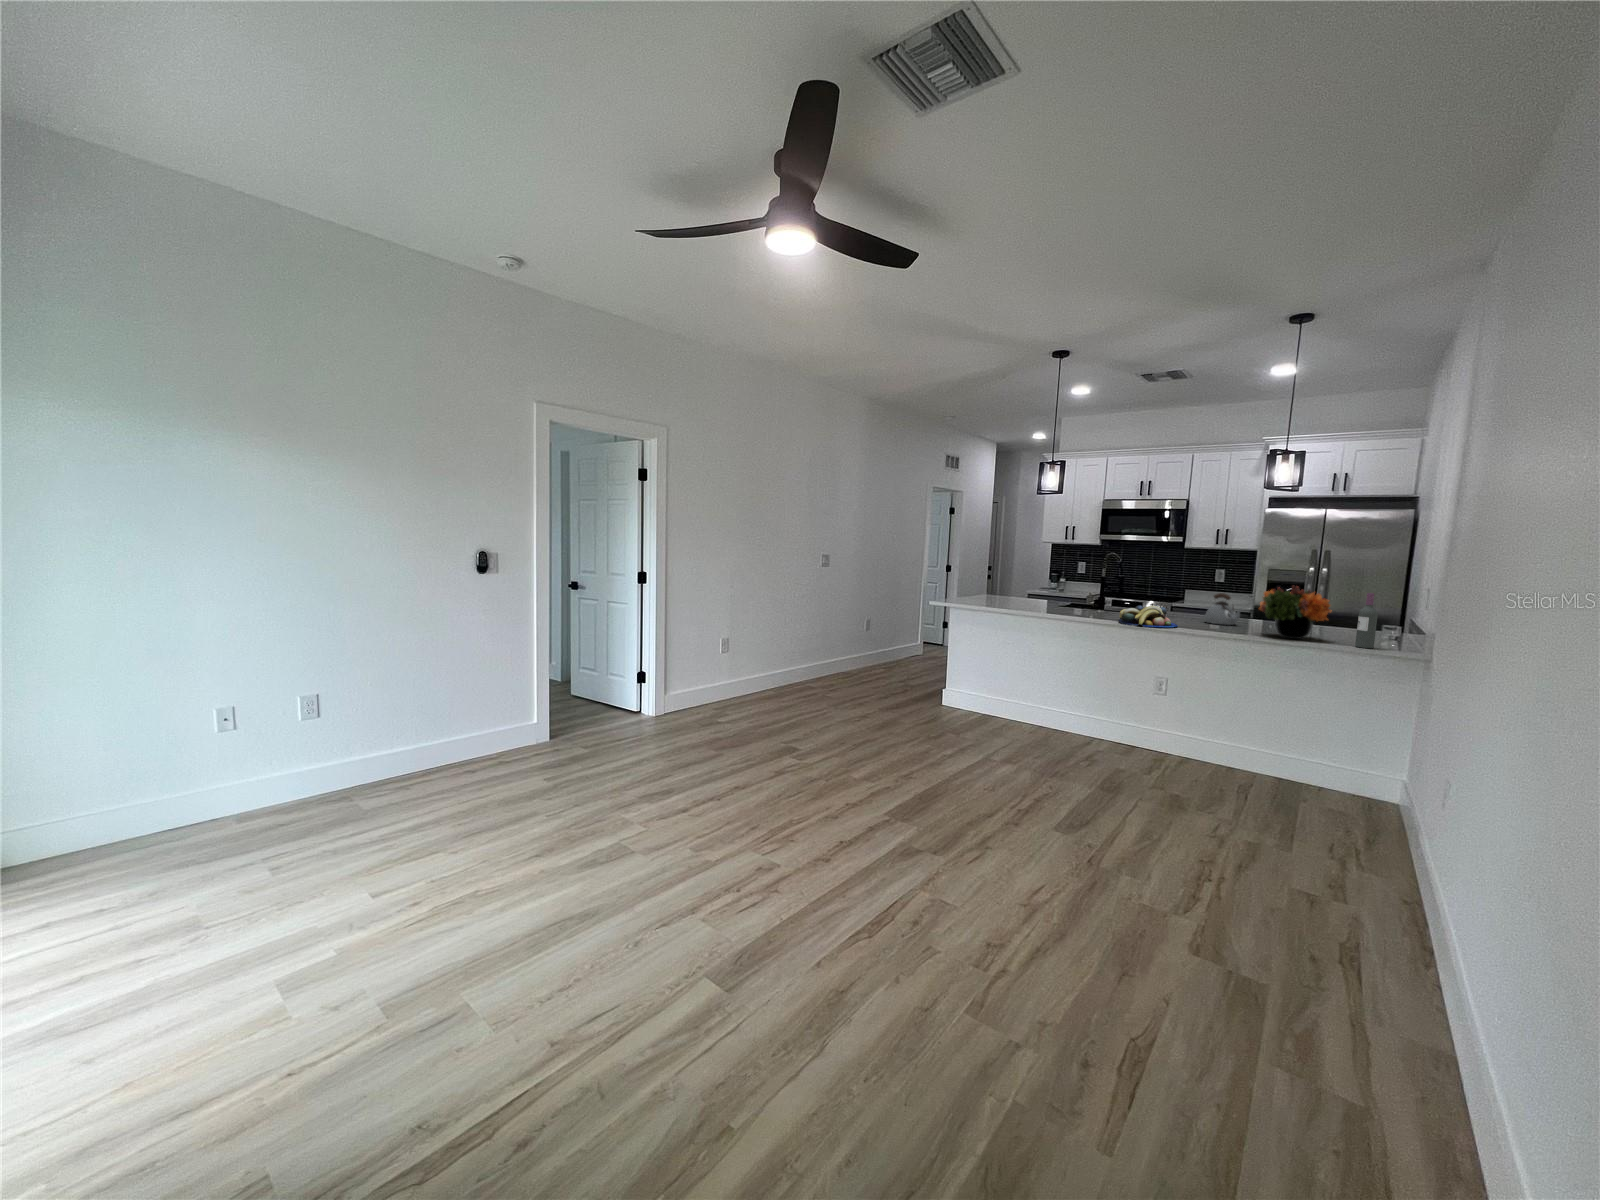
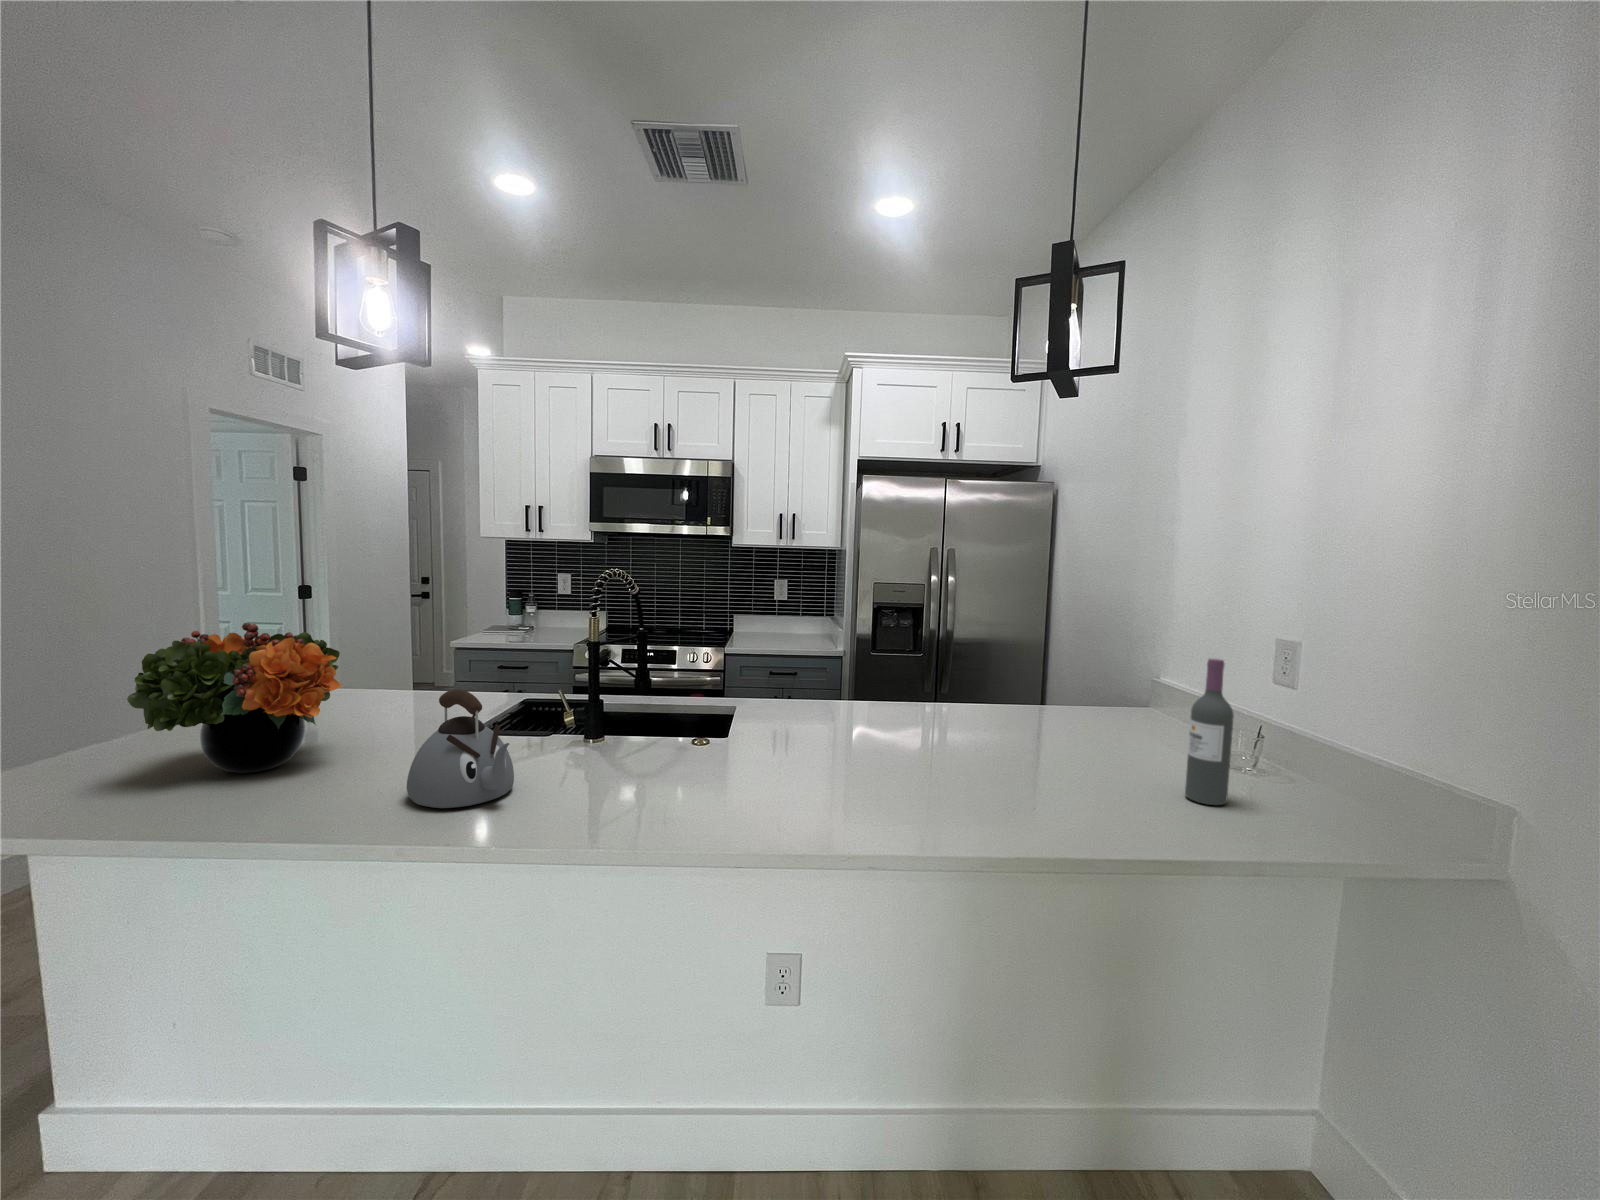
flower arrangement: present [1259,586,1331,639] -> present [127,623,341,773]
kettle: present [1204,593,1242,625] -> present [407,689,514,808]
fruit bowl: present [1119,605,1178,628] -> none [618,713,781,811]

